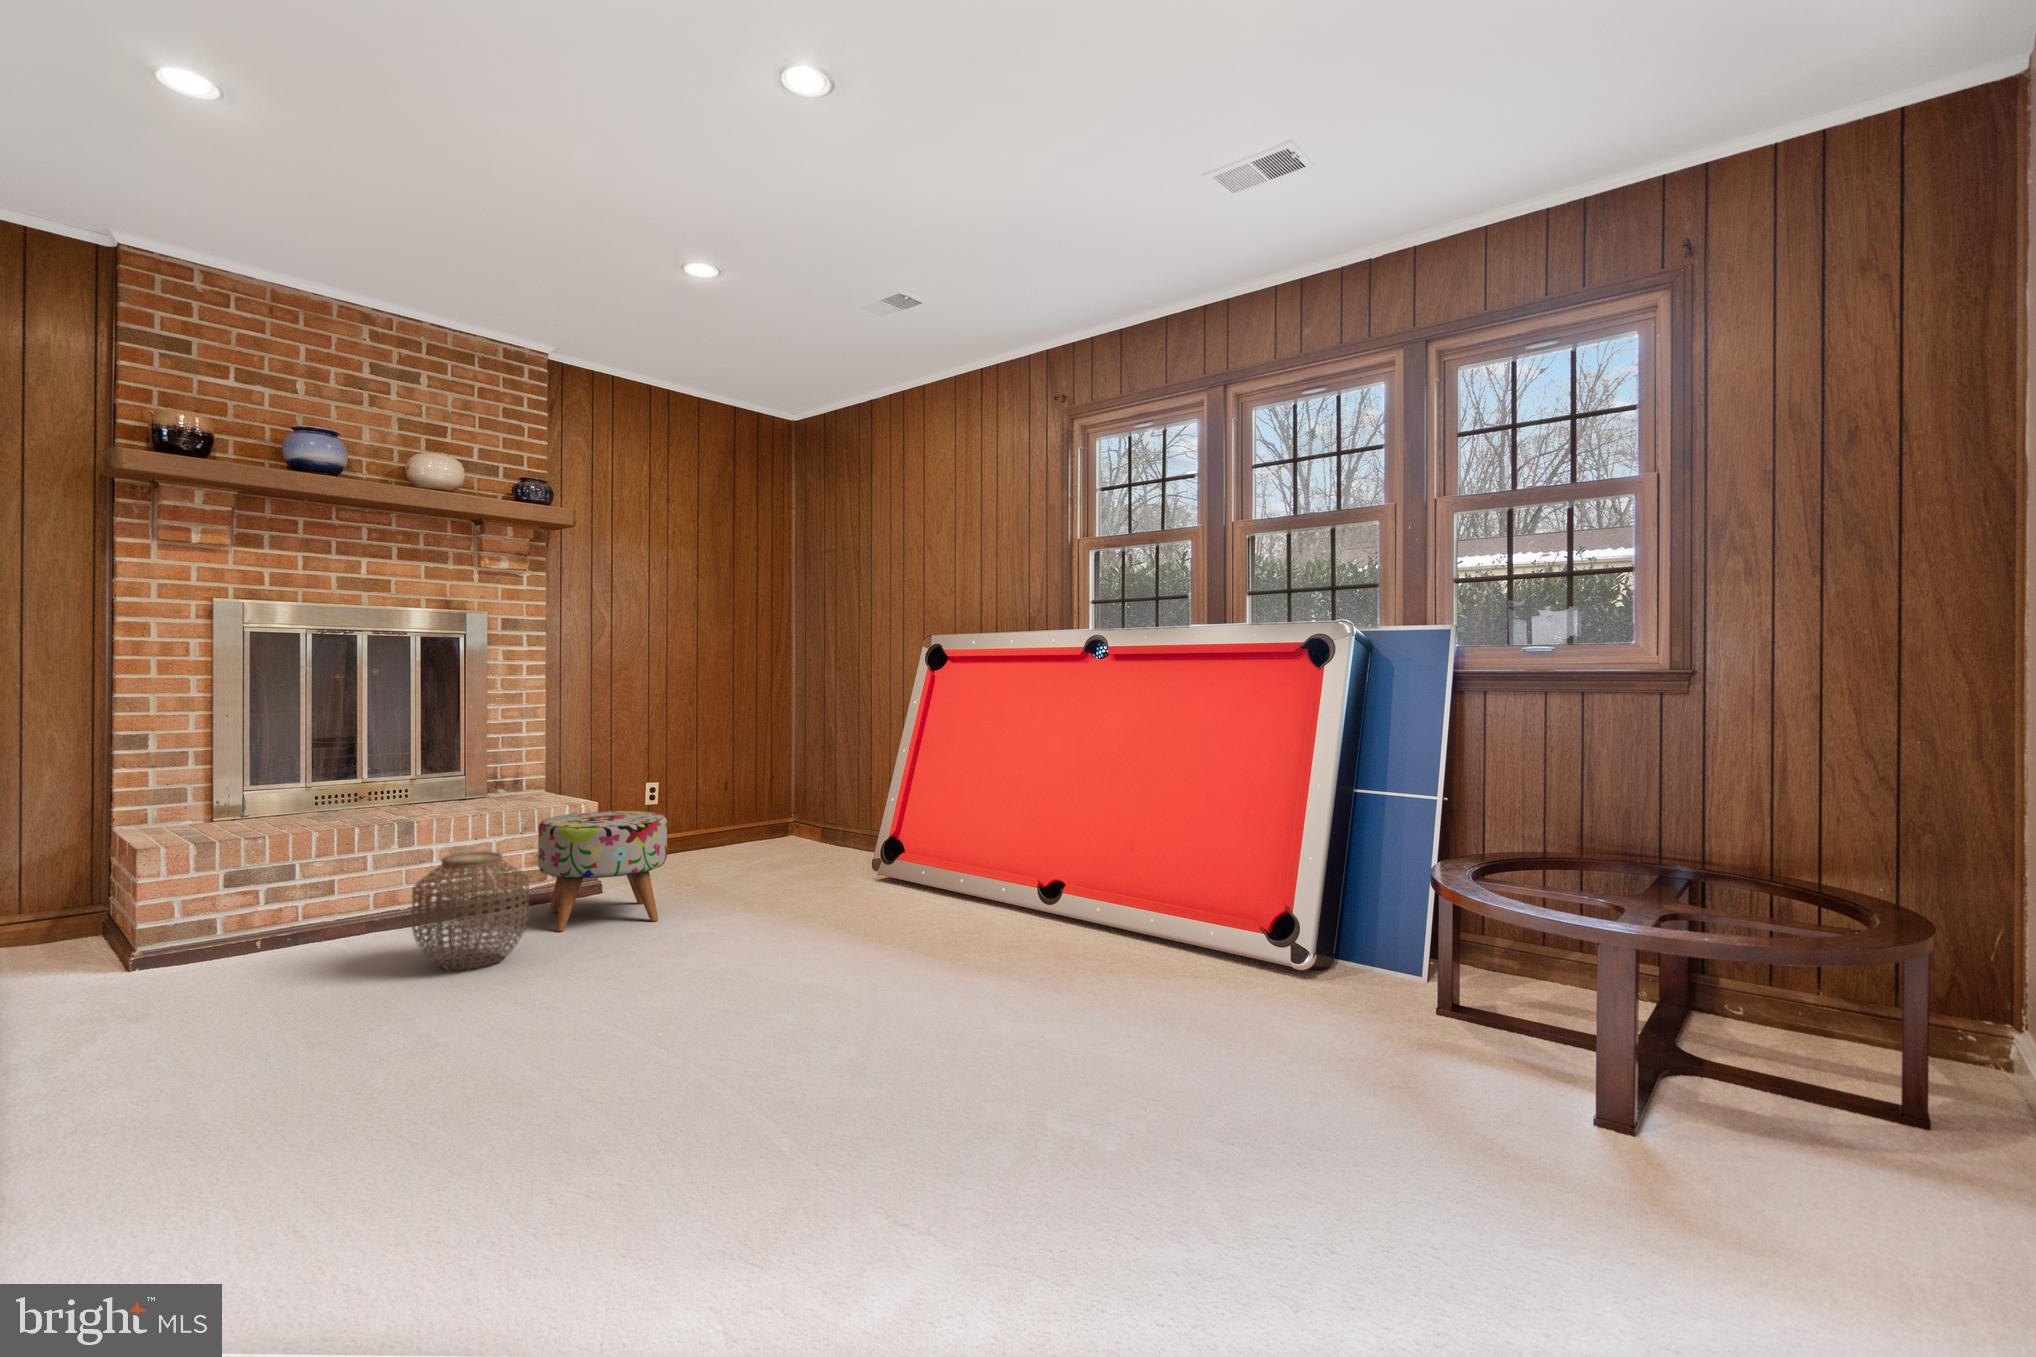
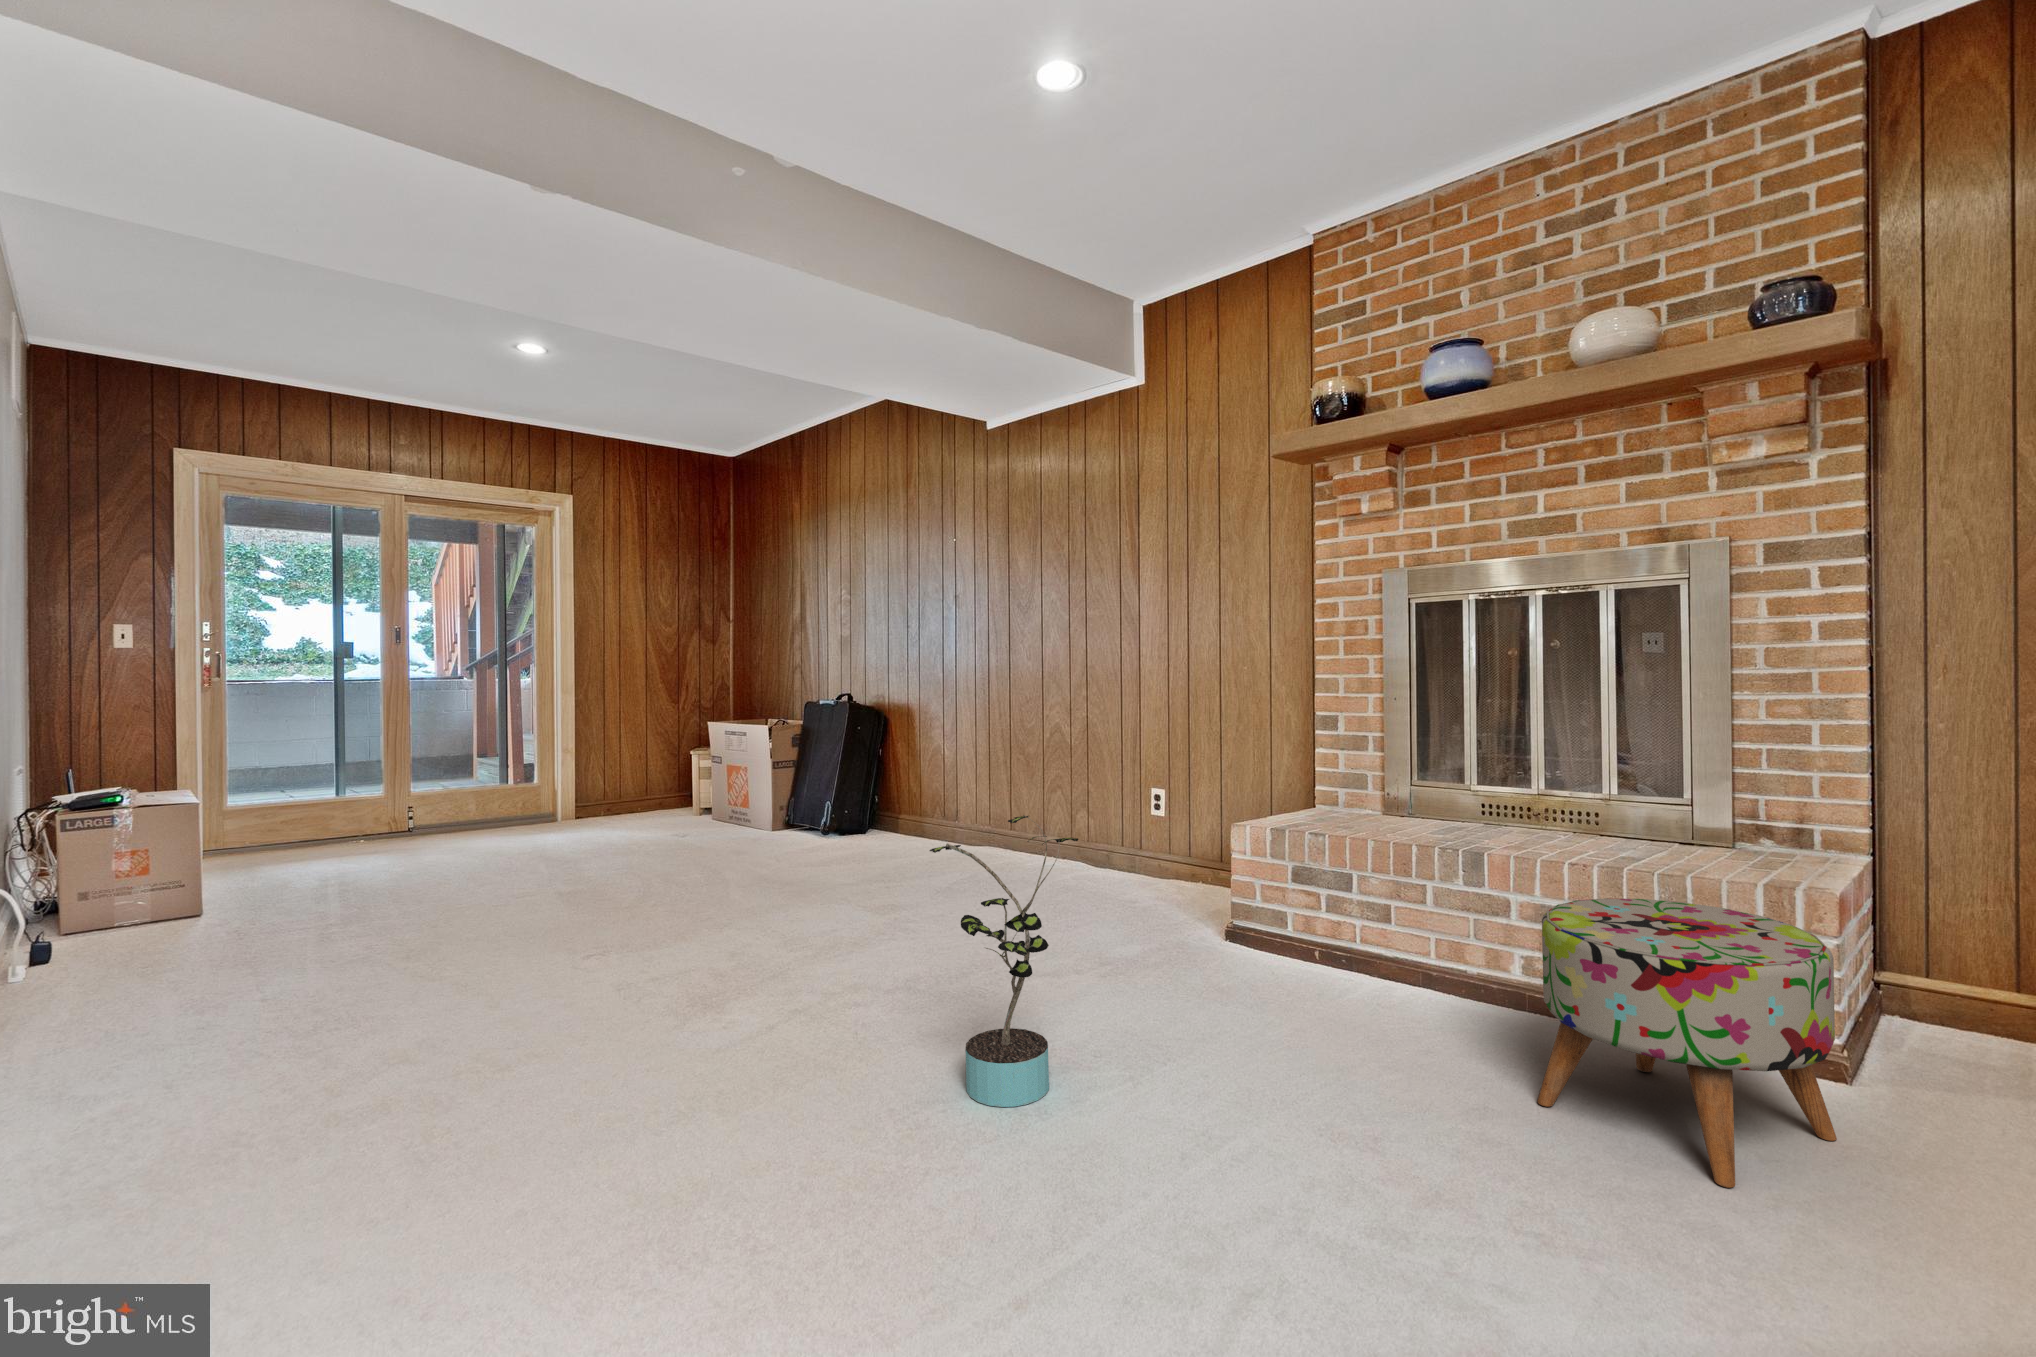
potted plant: none [244,808,420,1059] -> present [930,815,1078,1107]
woven basket: present [412,852,529,970] -> none [1253,914,1415,1101]

